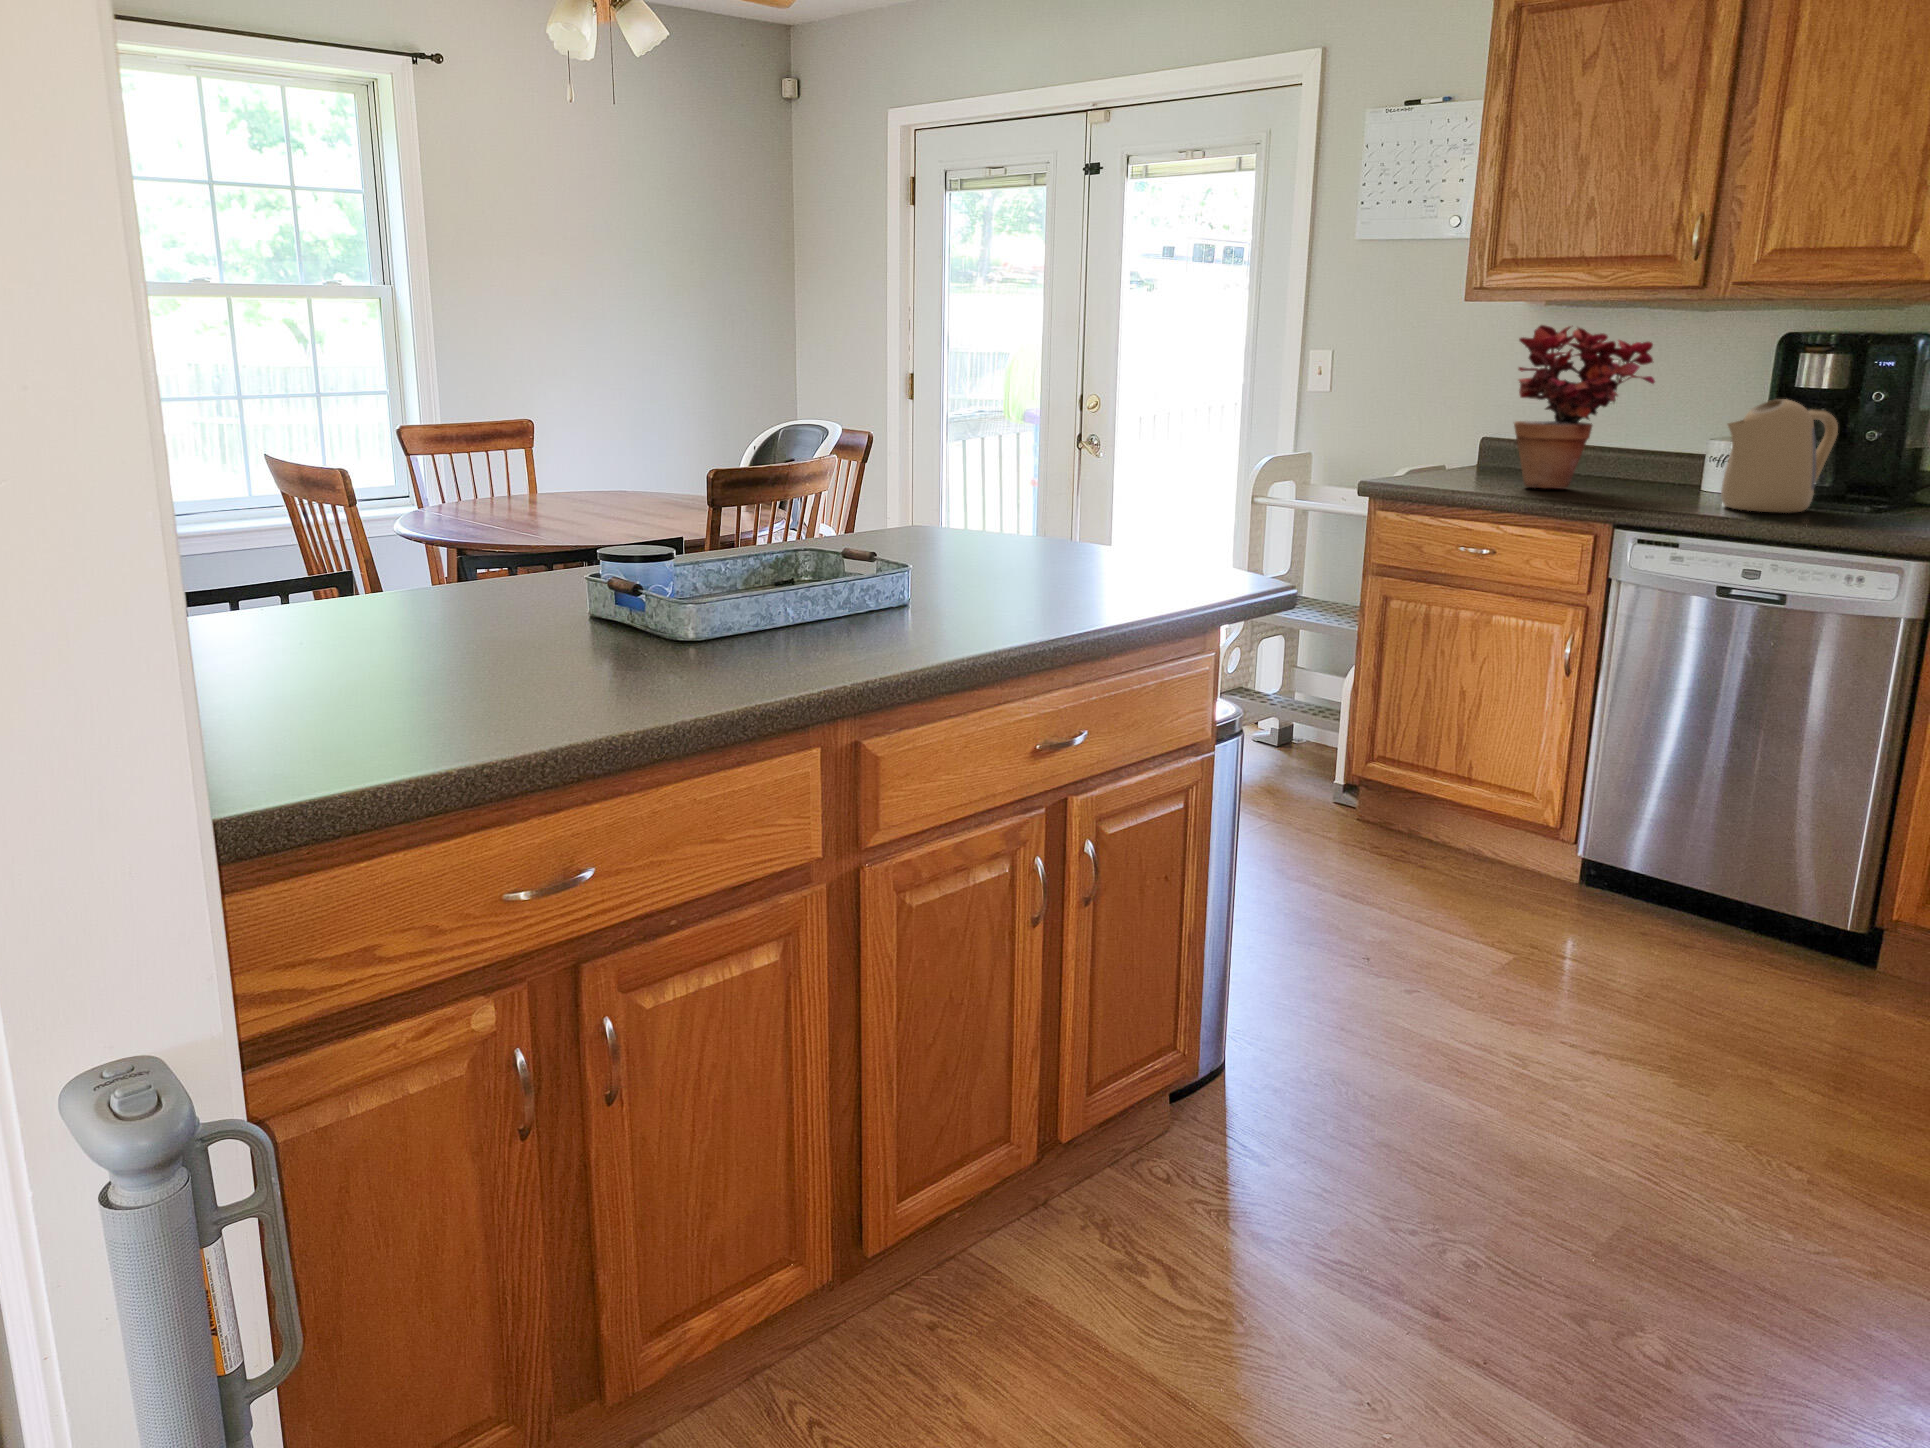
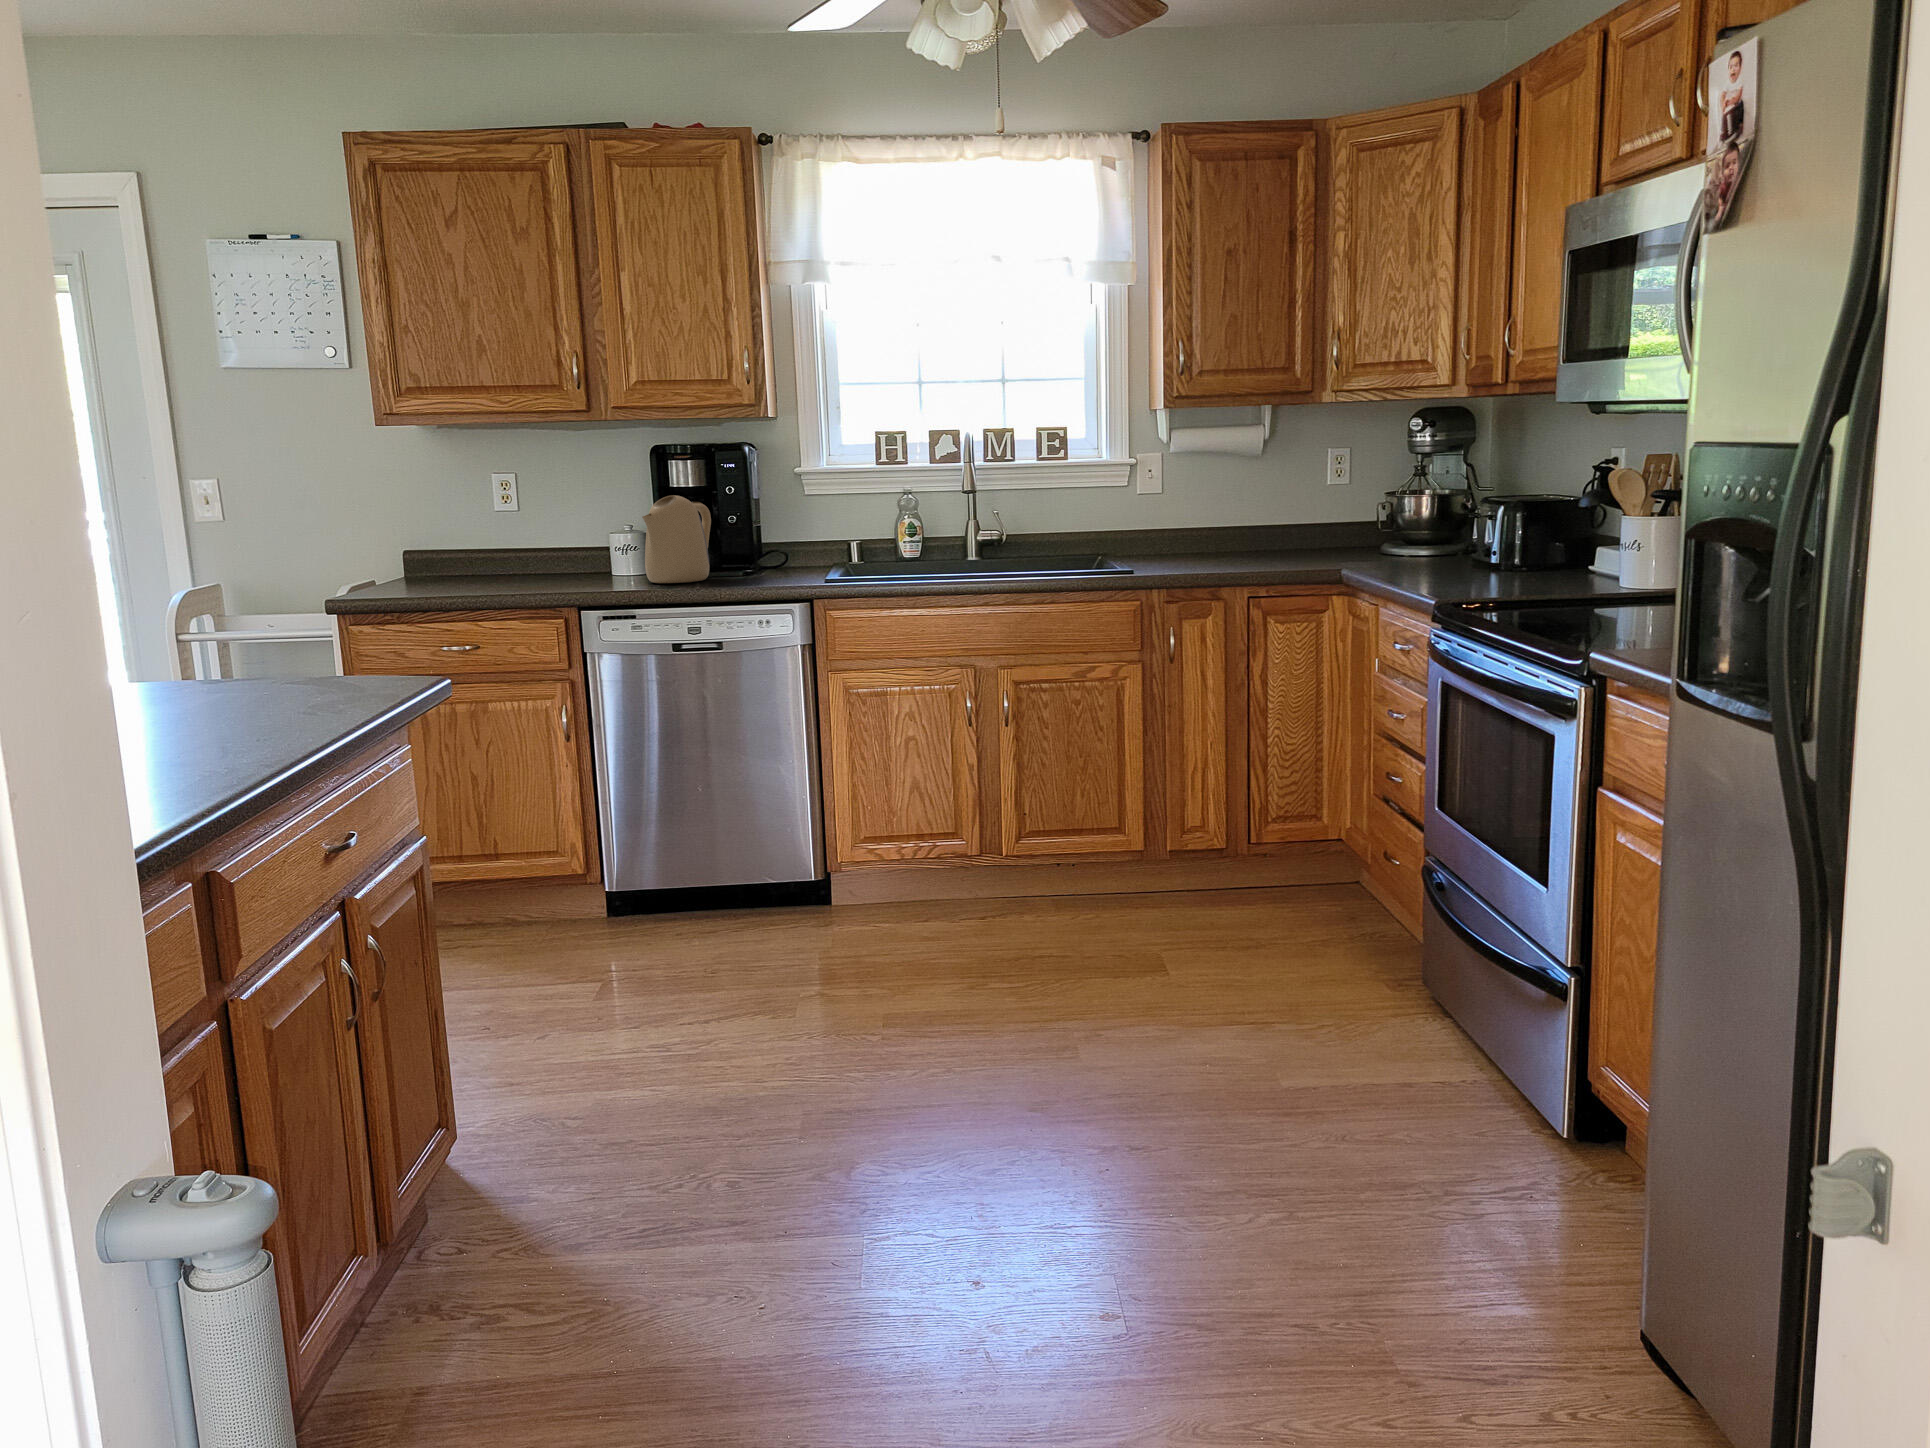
potted plant: present [1514,325,1655,489] -> none [446,444,566,588]

